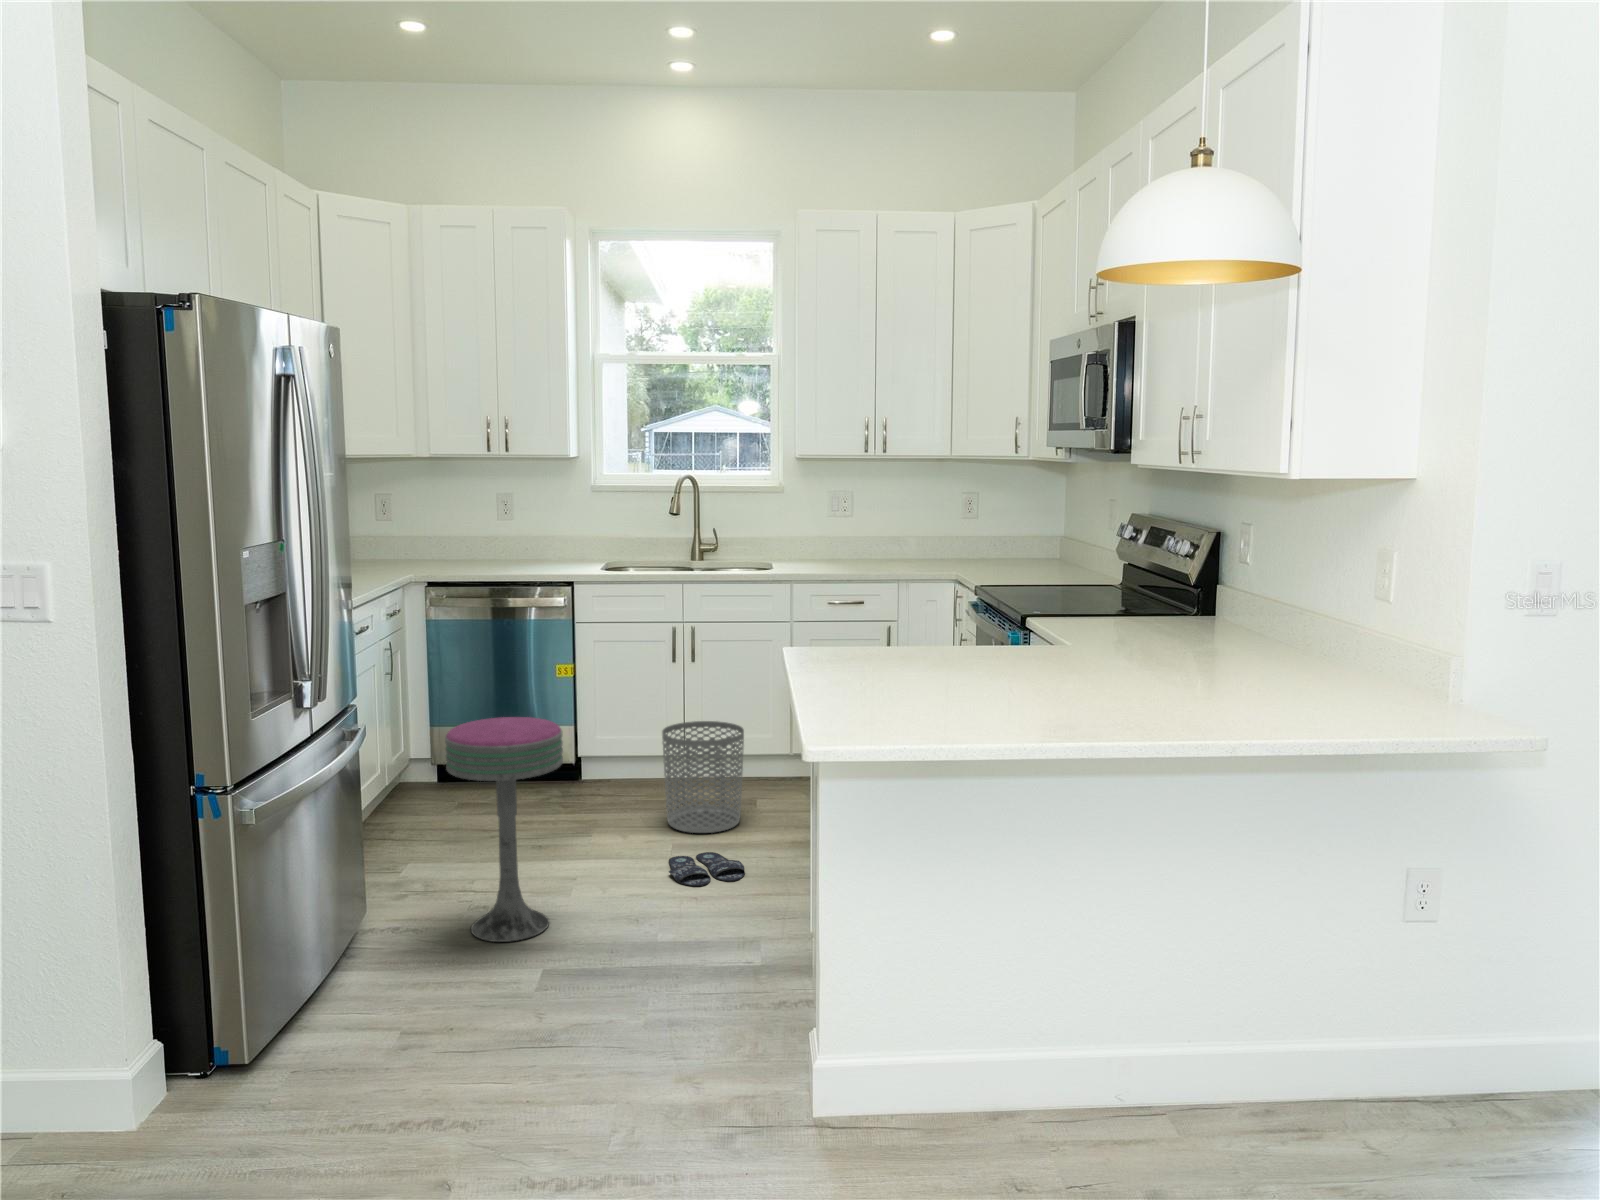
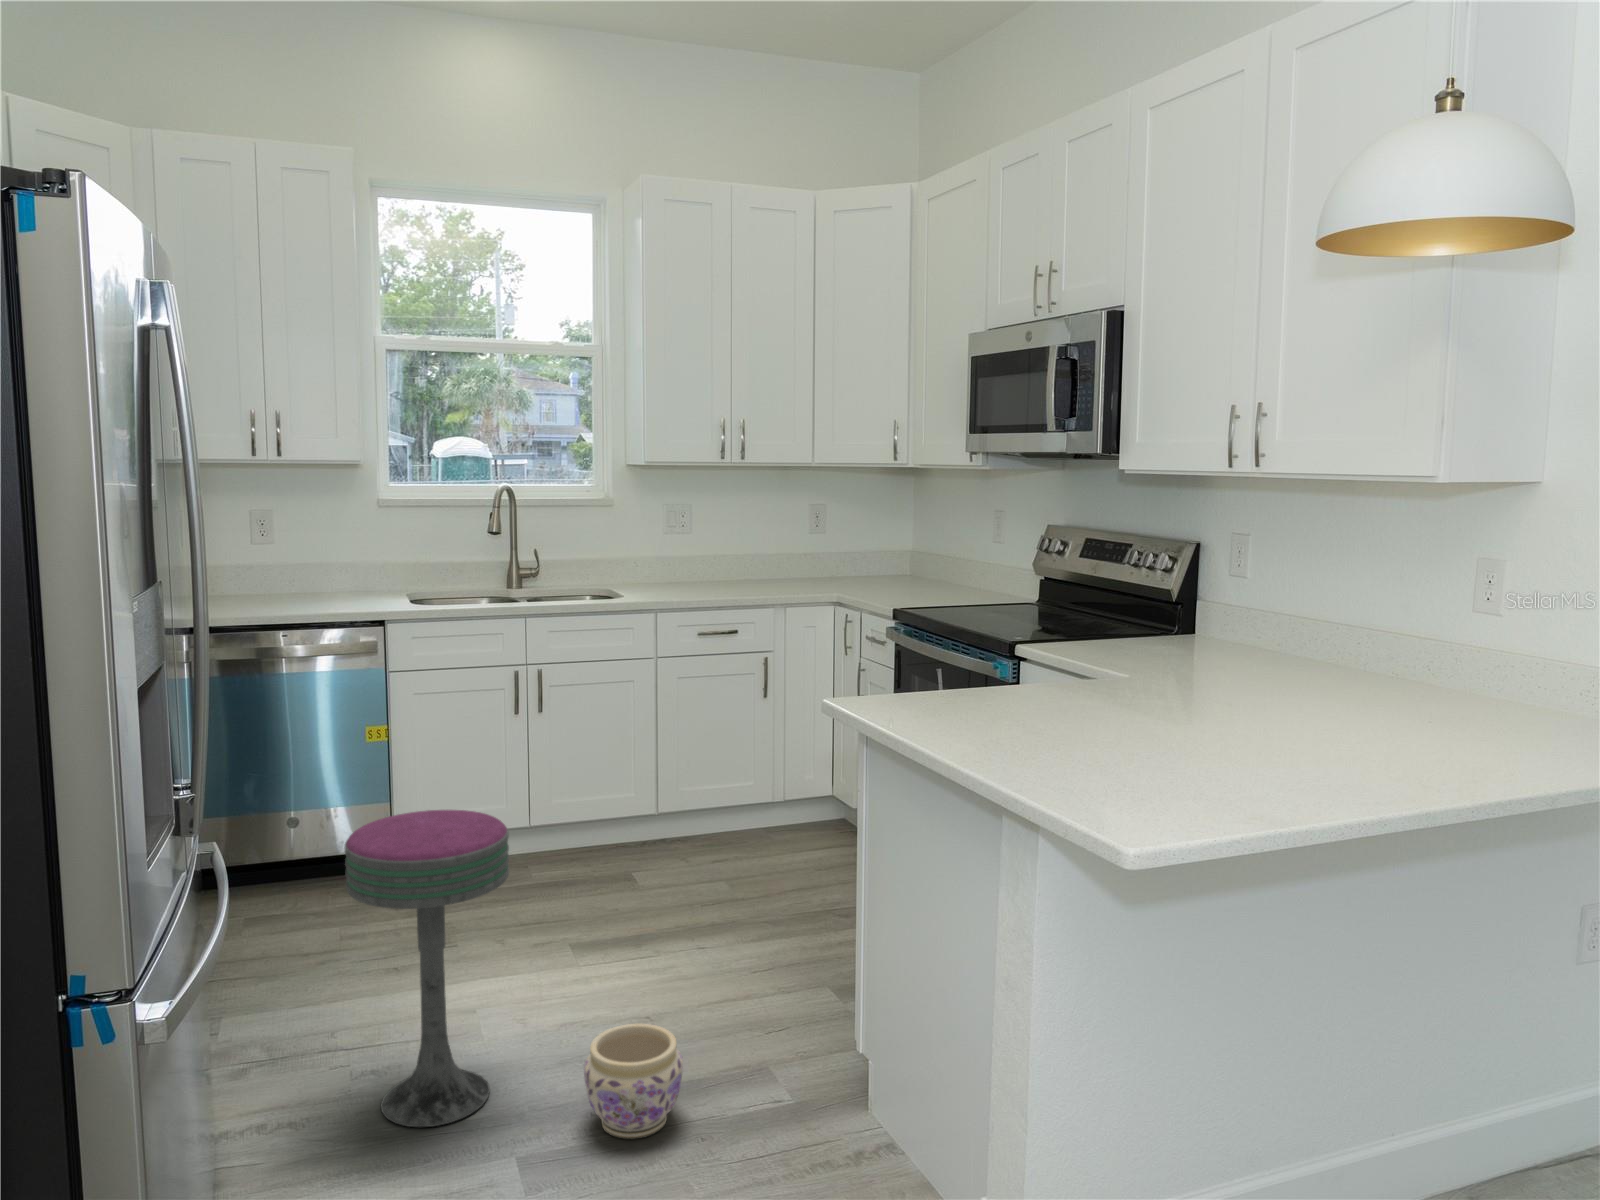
waste bin: present [662,721,744,833] -> none [539,785,641,926]
slippers: present [669,852,745,886] -> none [585,950,692,1000]
planter: none [592,889,667,971] -> present [584,1024,683,1140]

